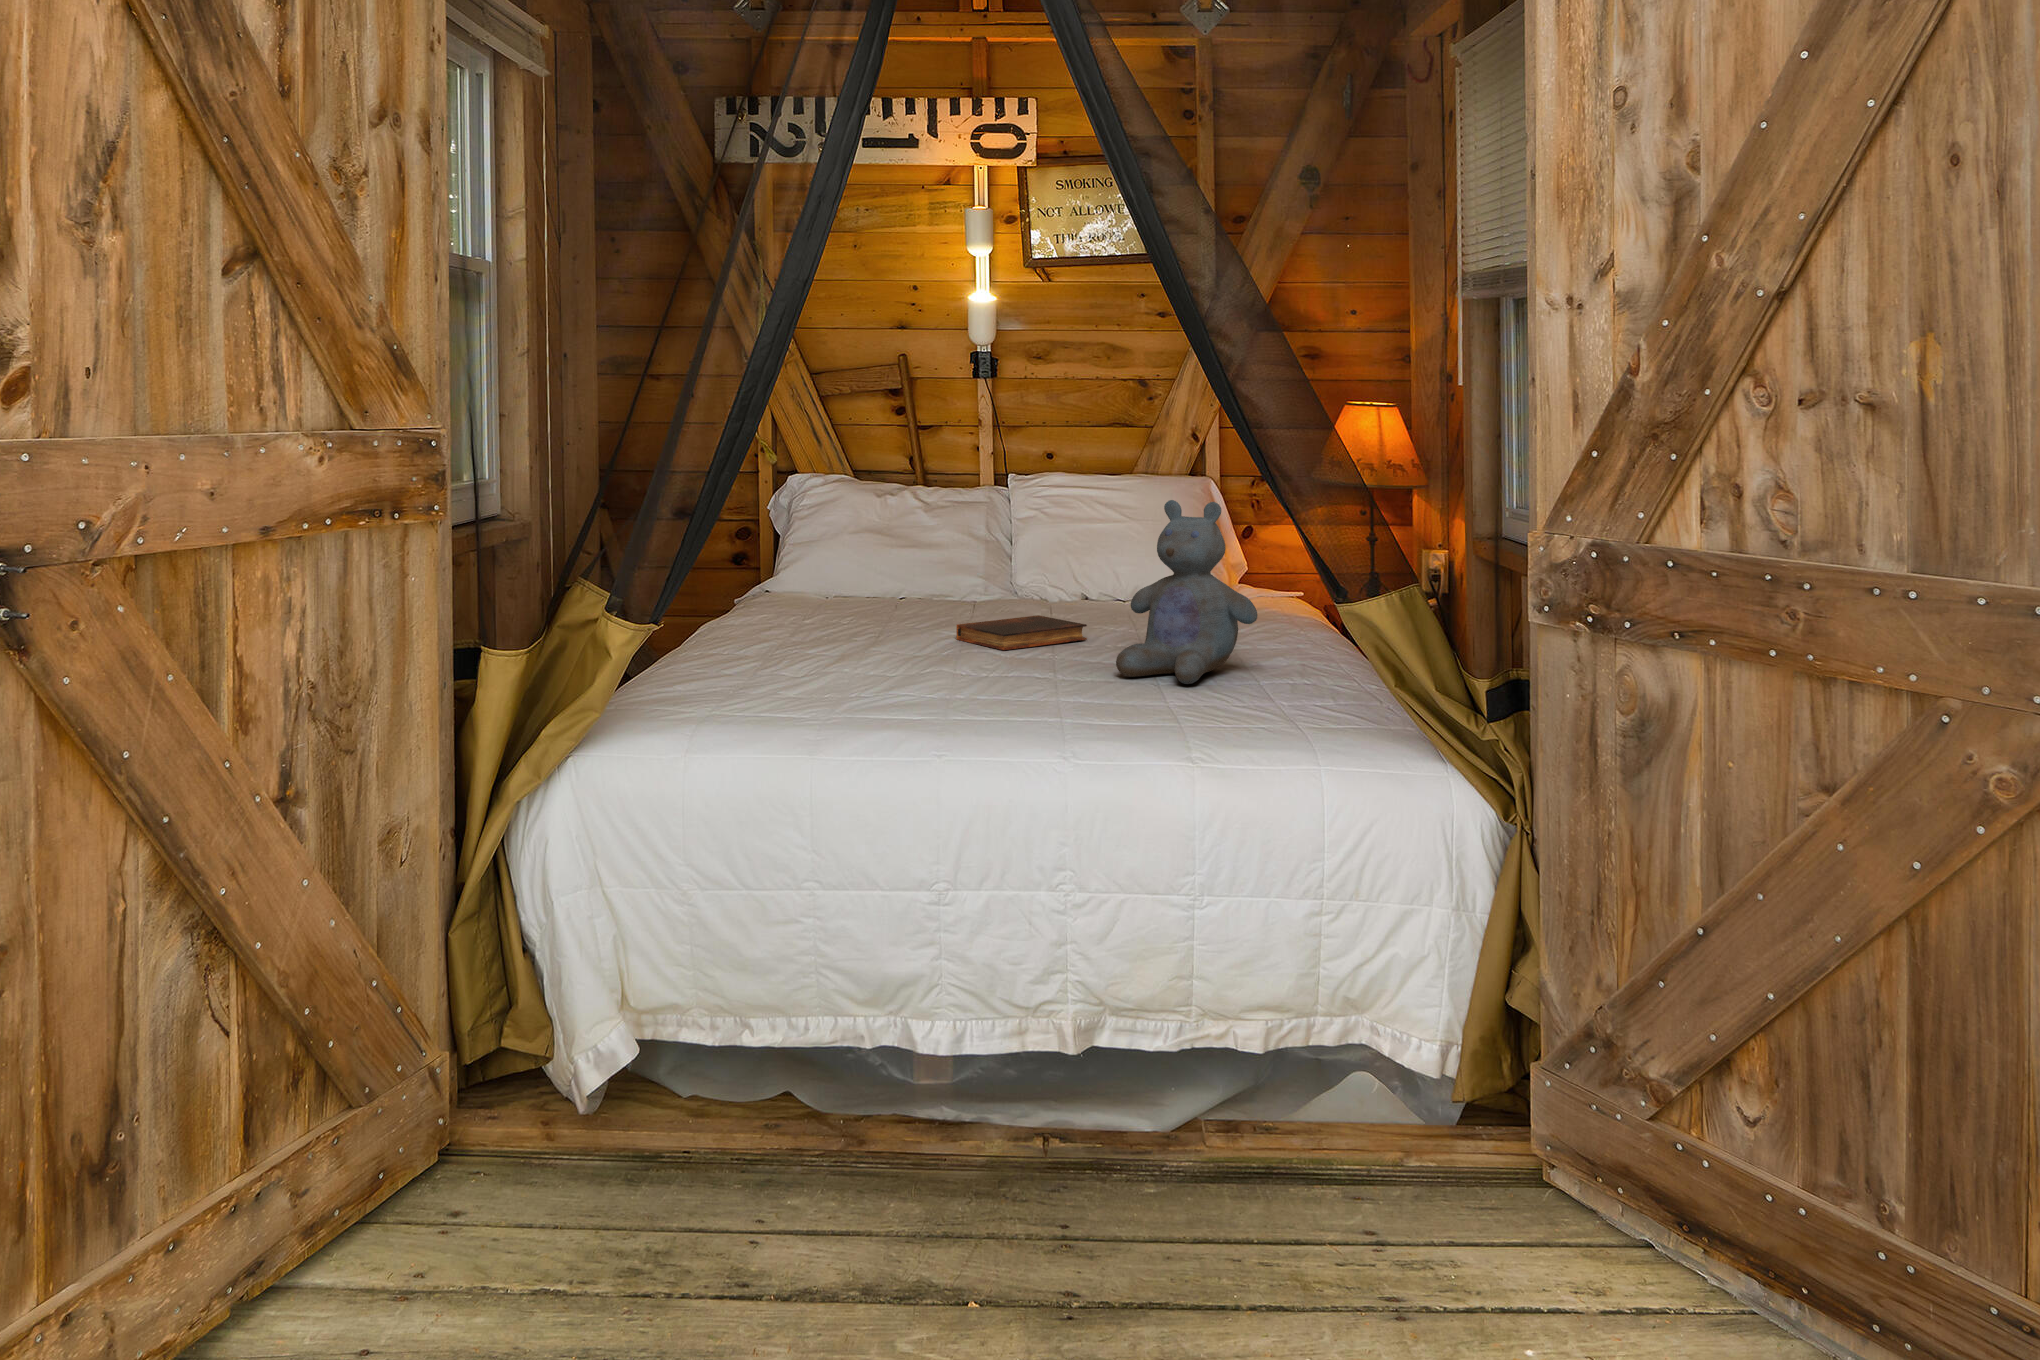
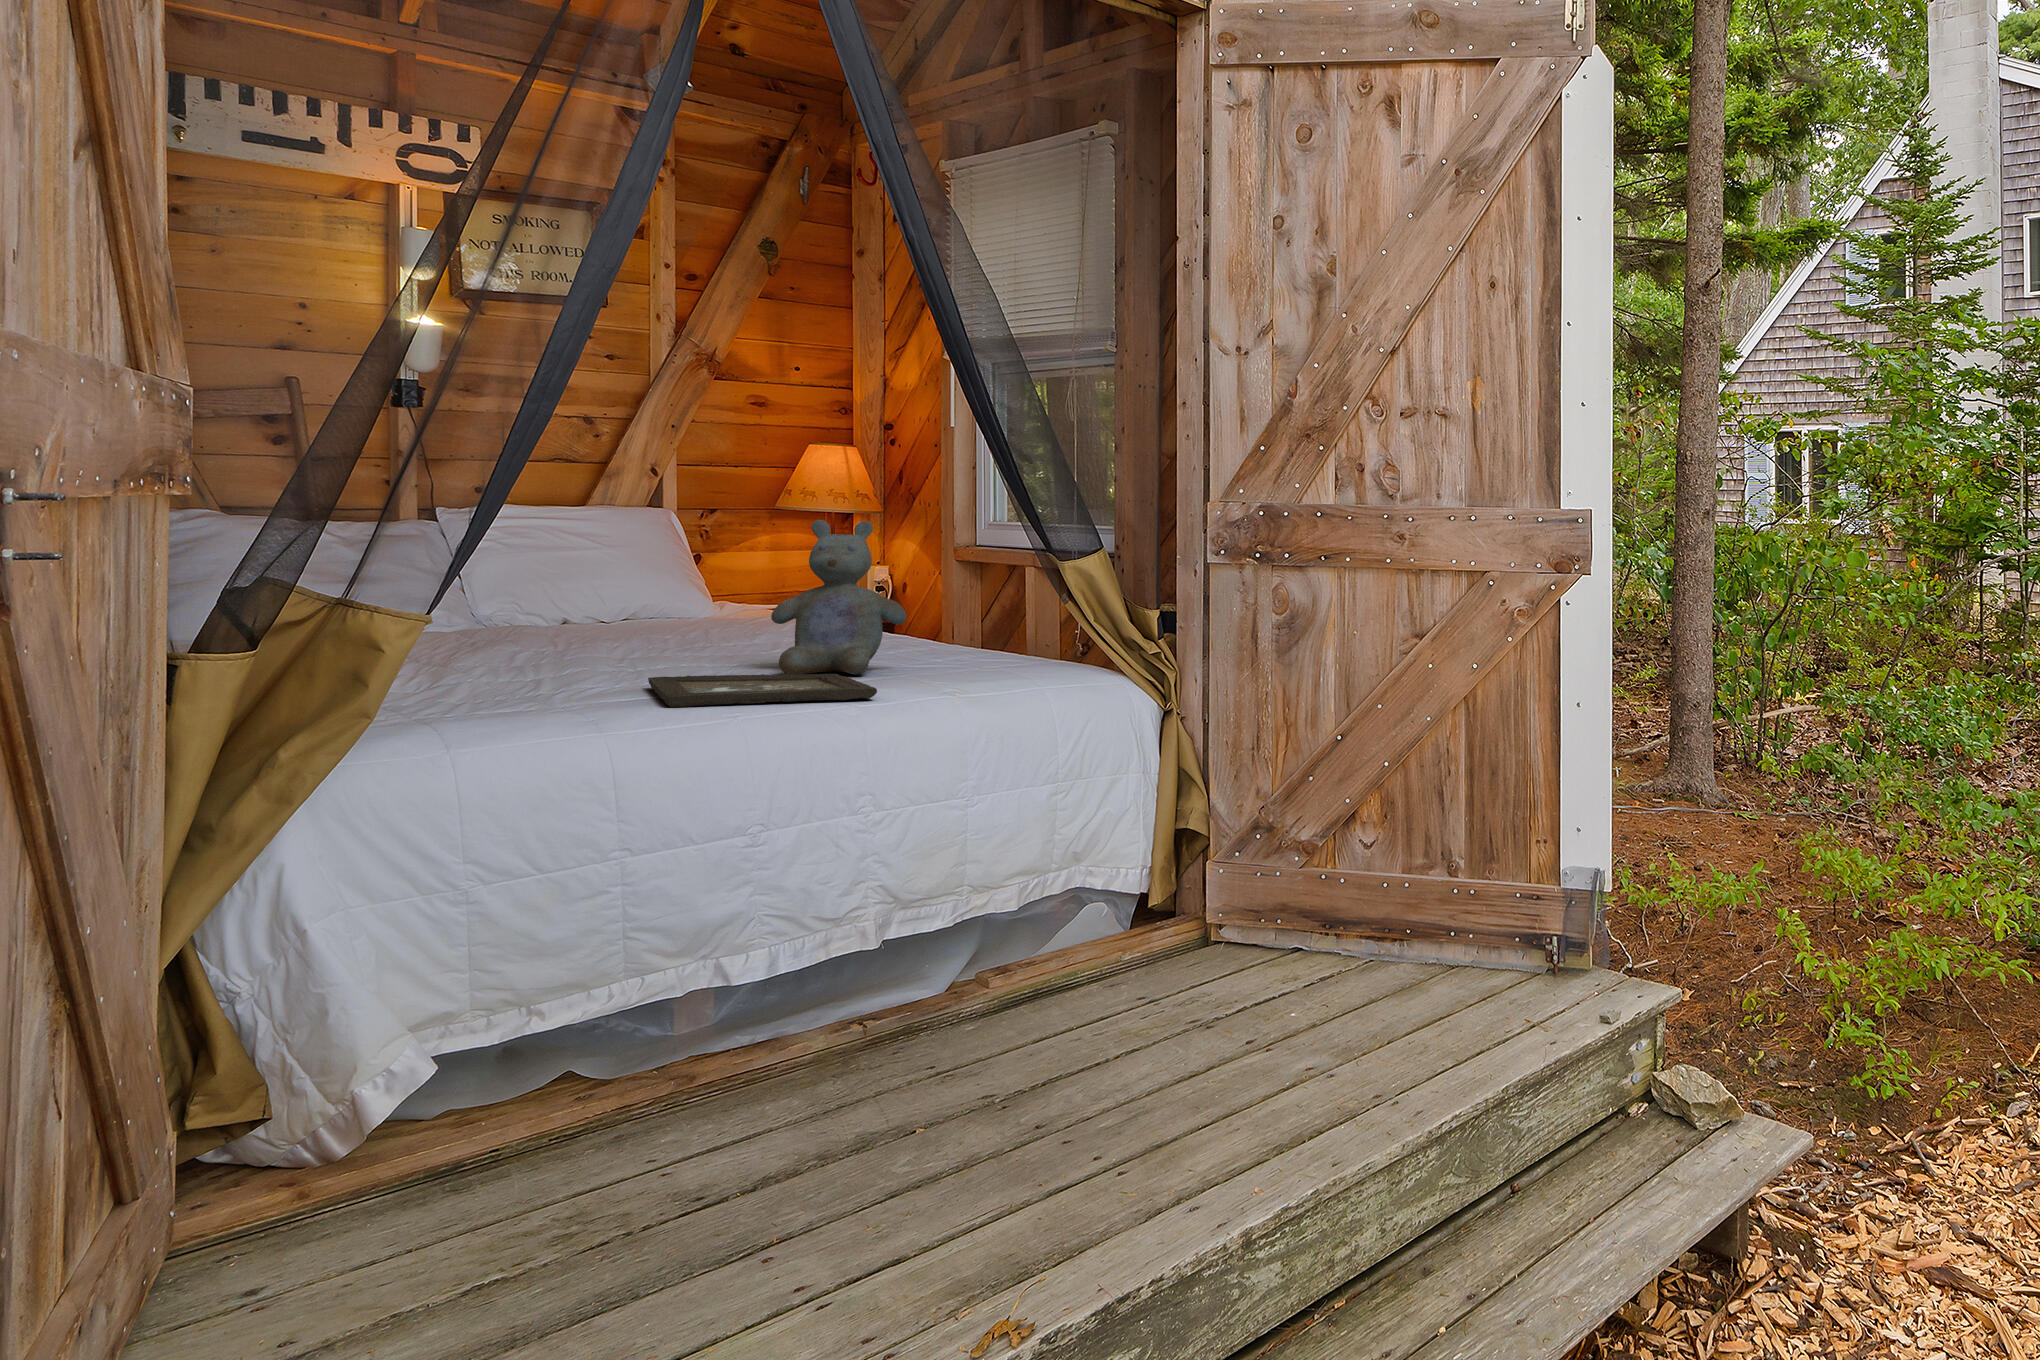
book: present [956,615,1087,650] -> none [536,647,684,671]
tray: none [896,680,1139,745] -> present [648,674,877,707]

